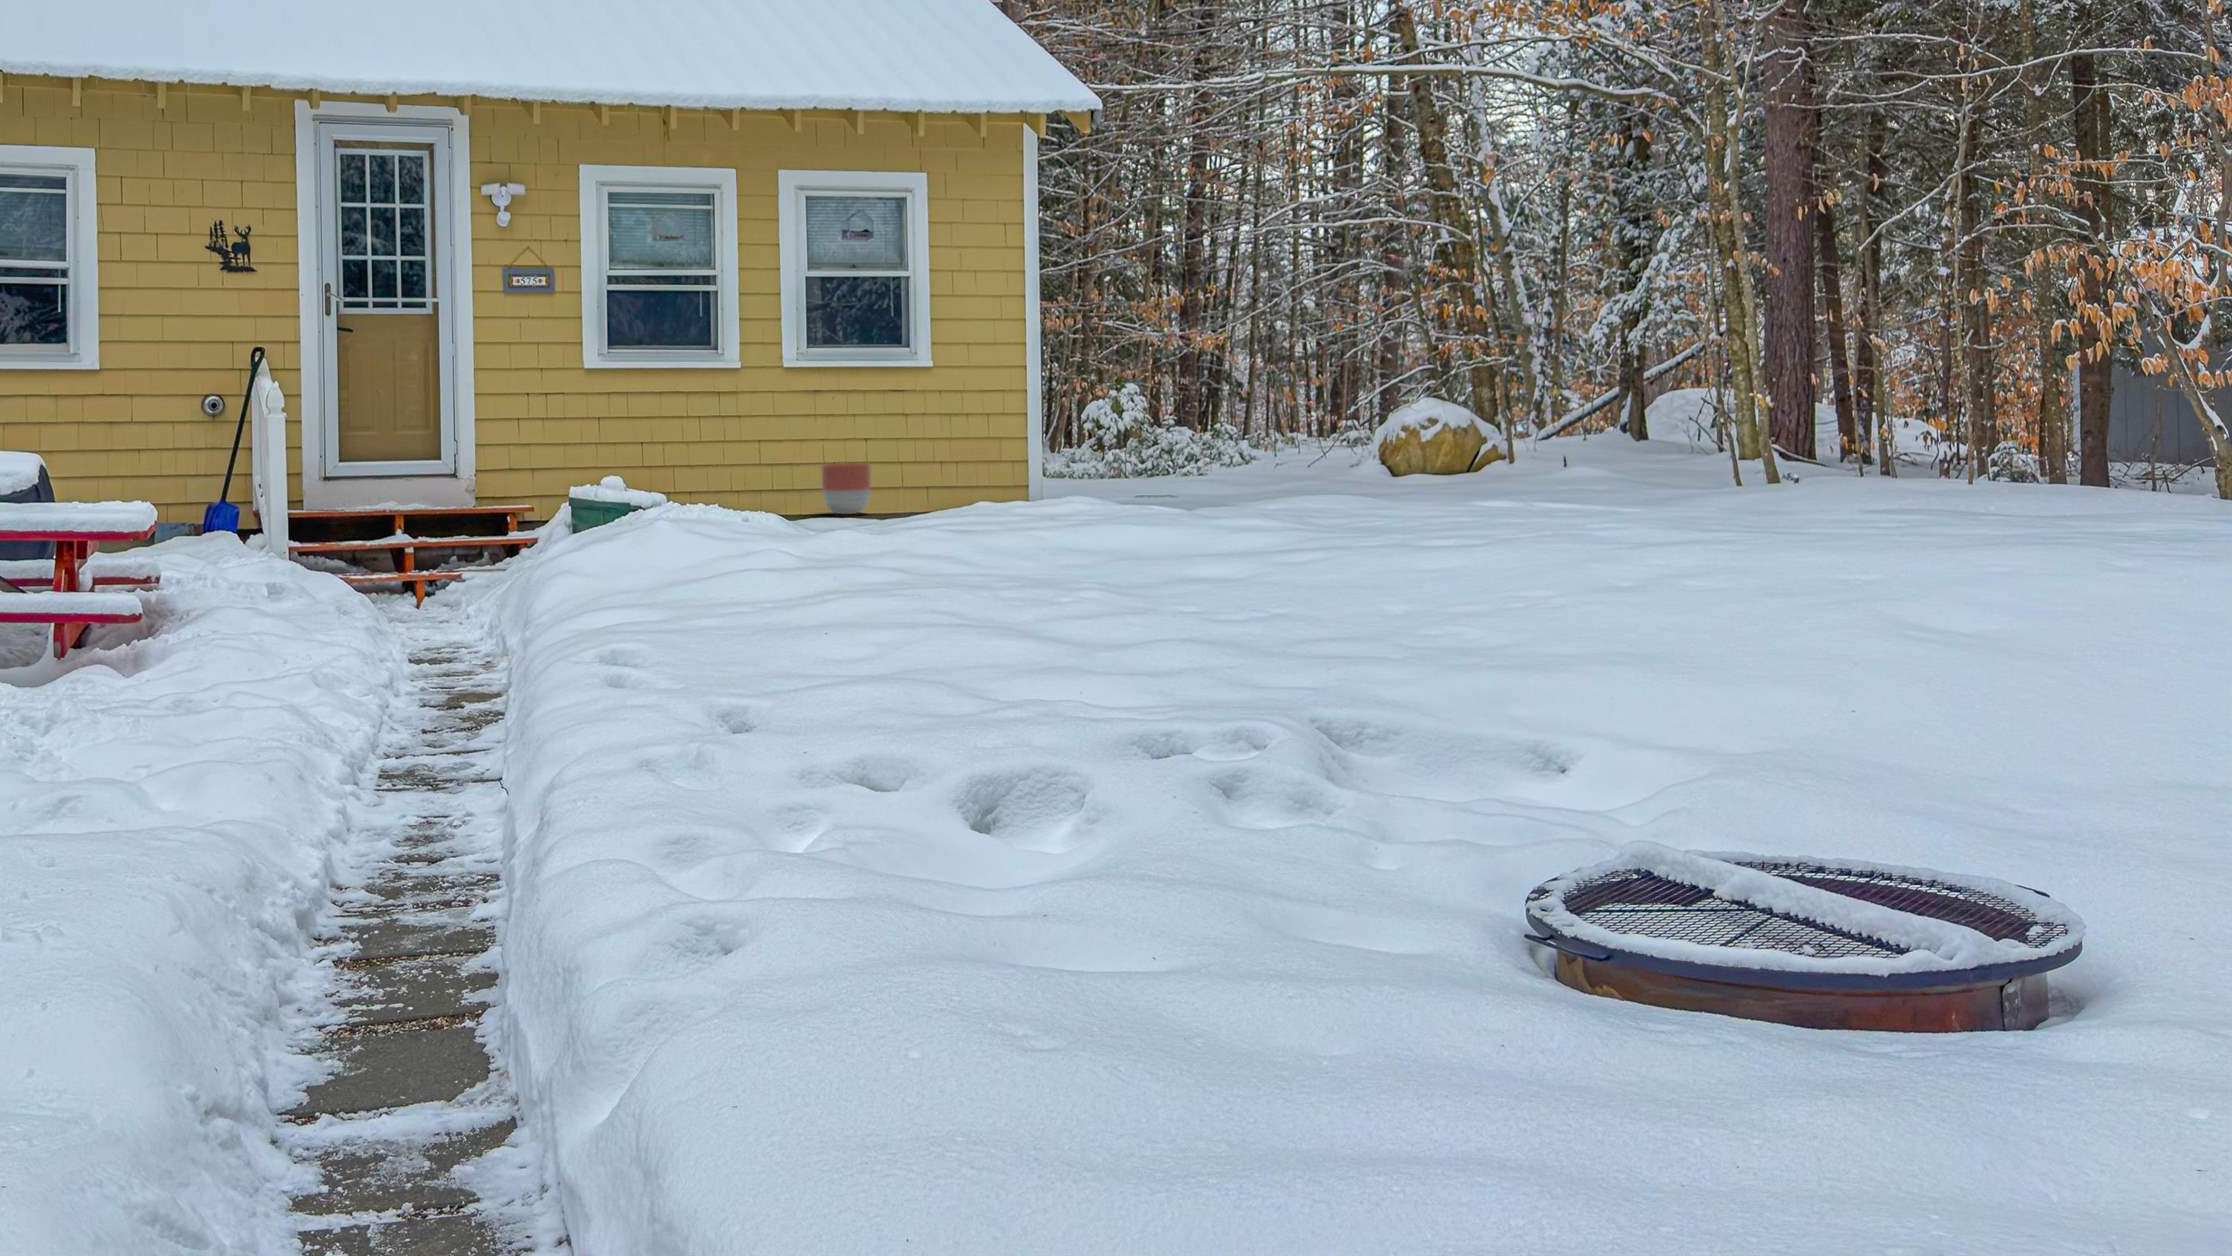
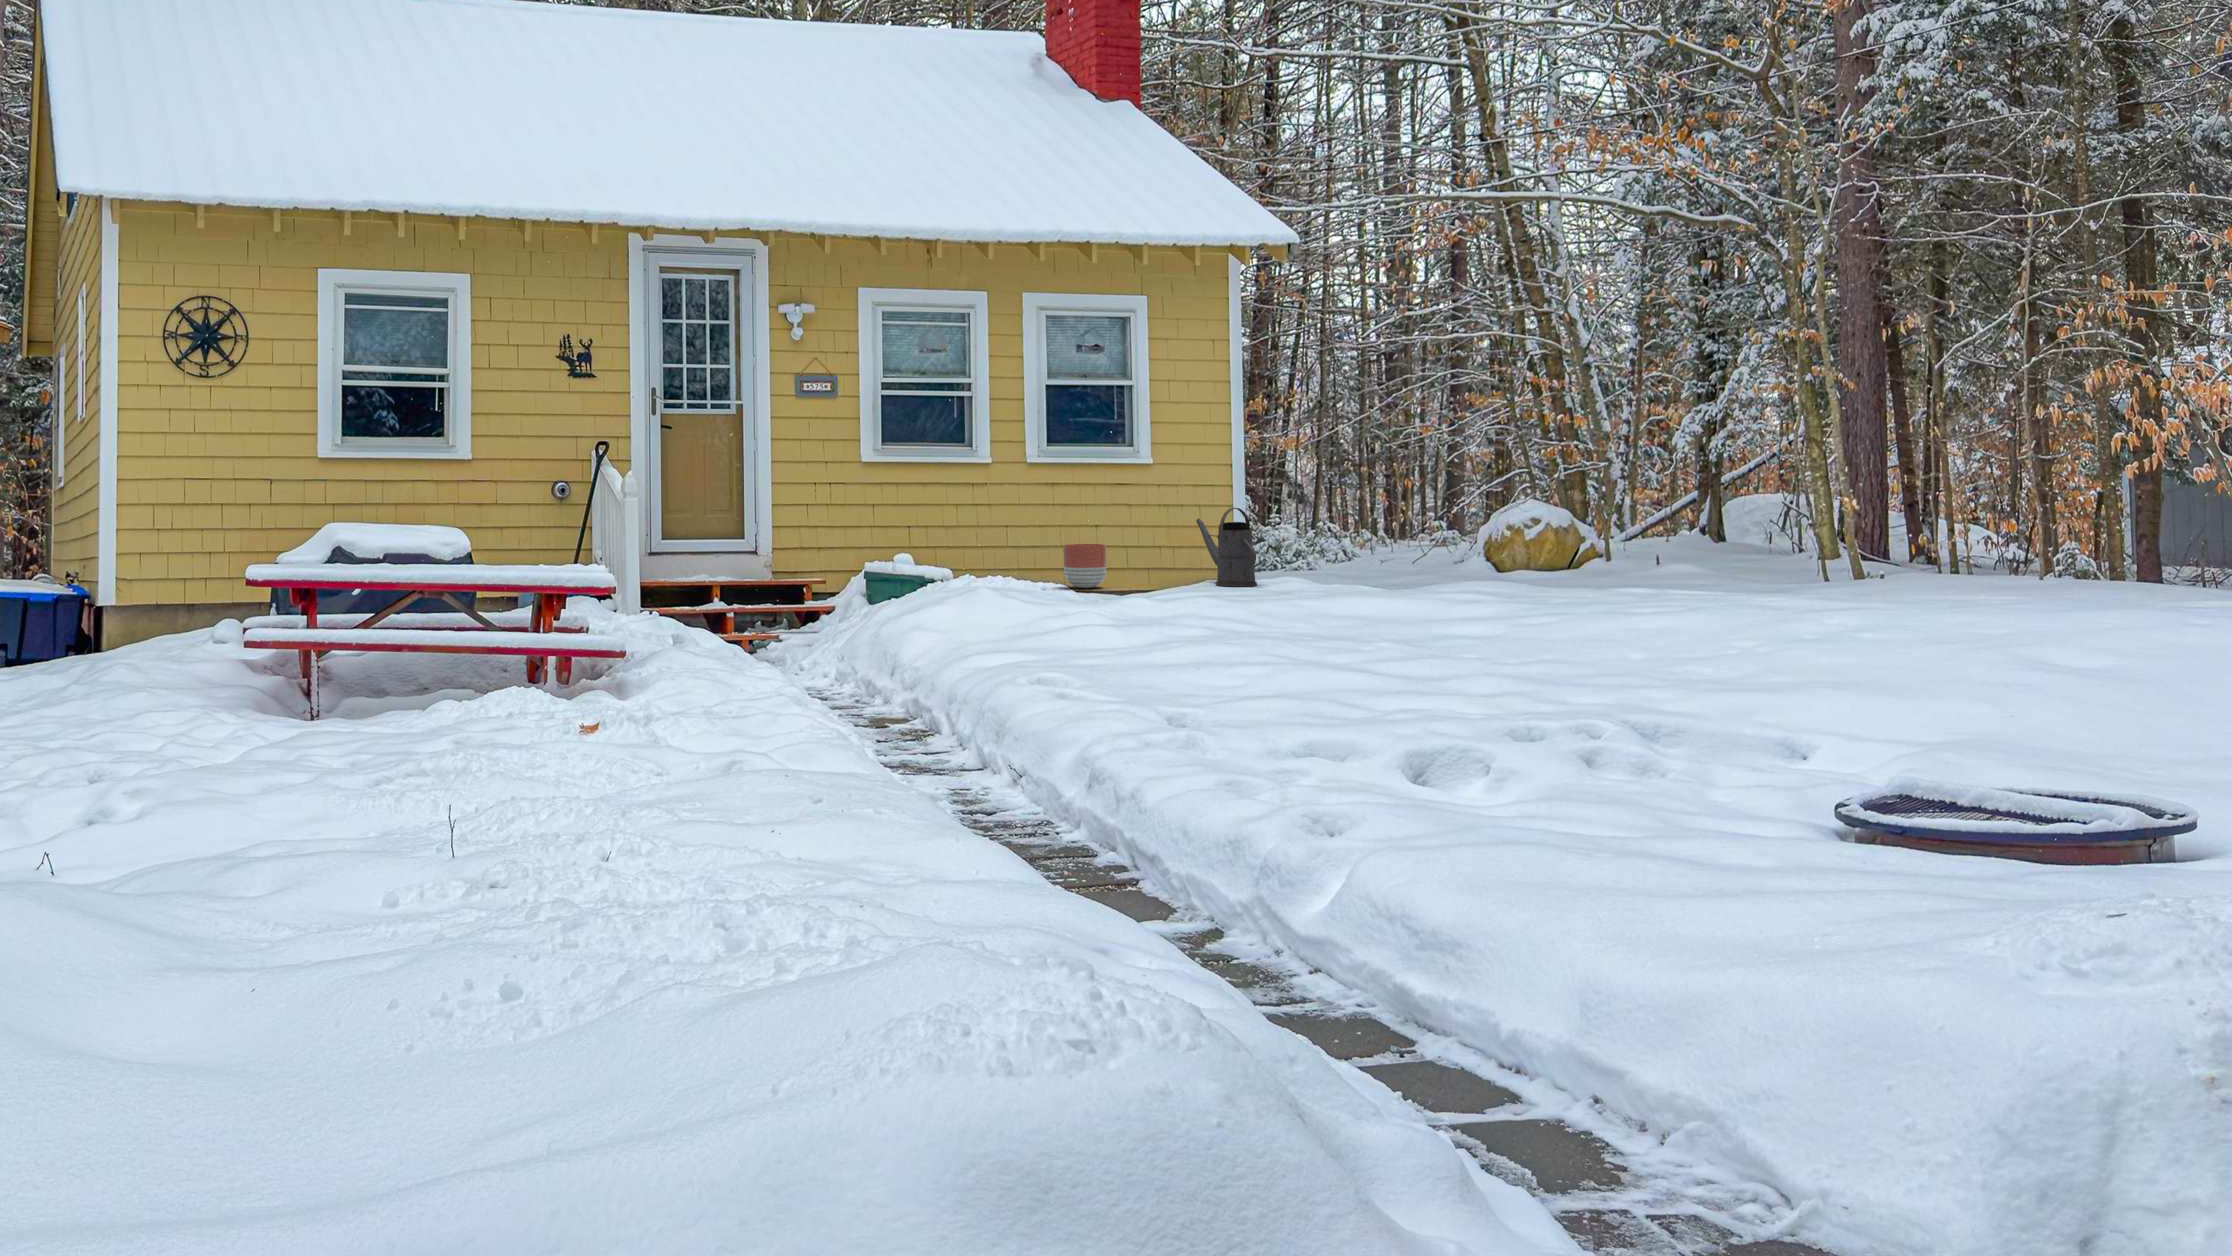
watering can: none [984,421,1045,512] -> present [1196,508,1257,586]

